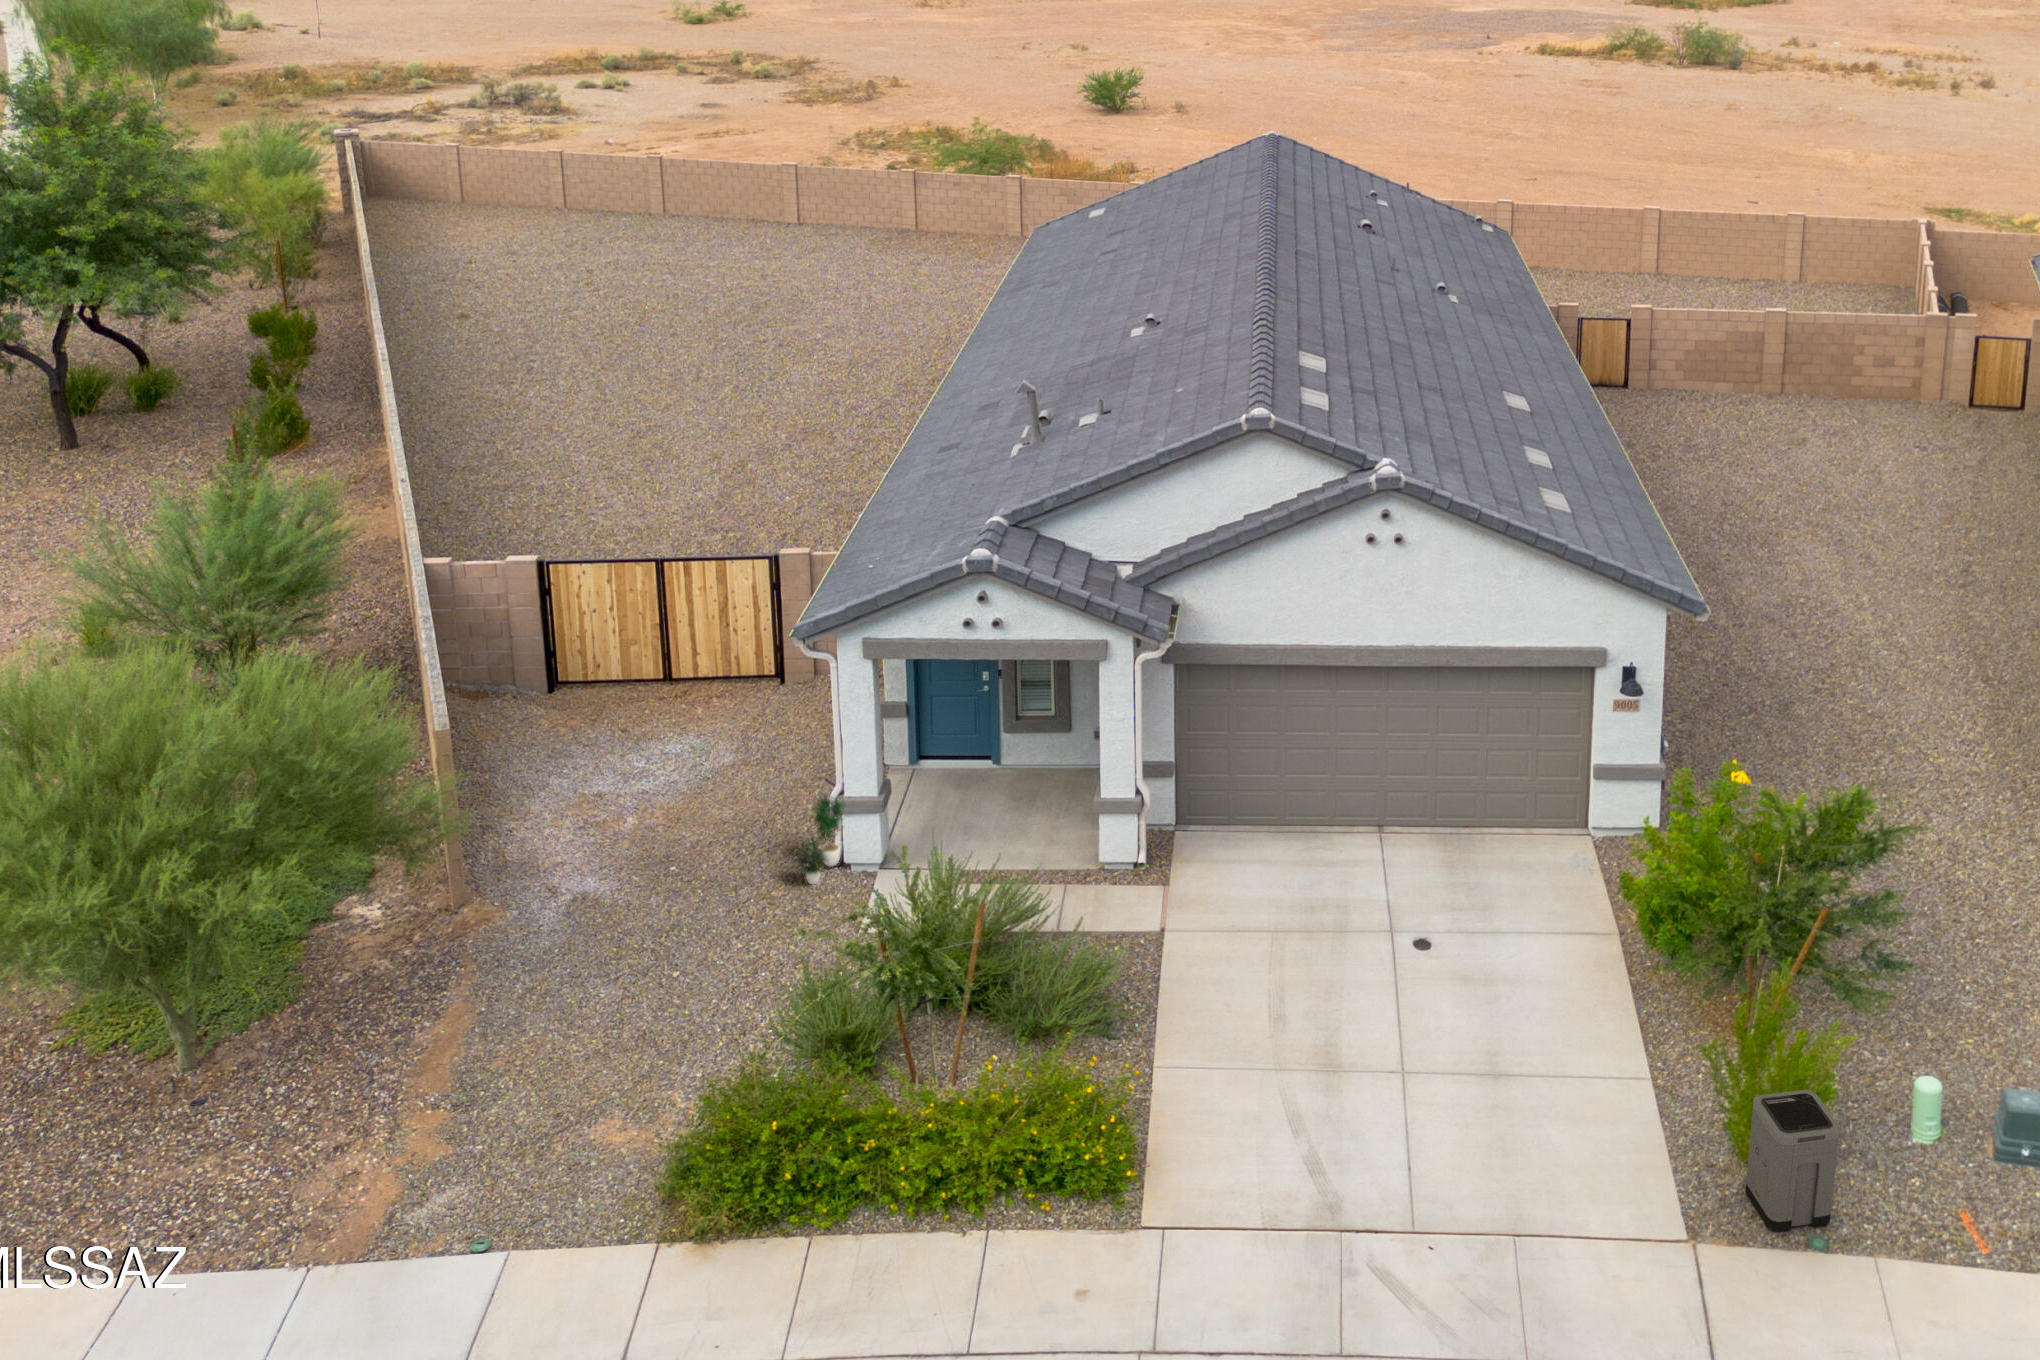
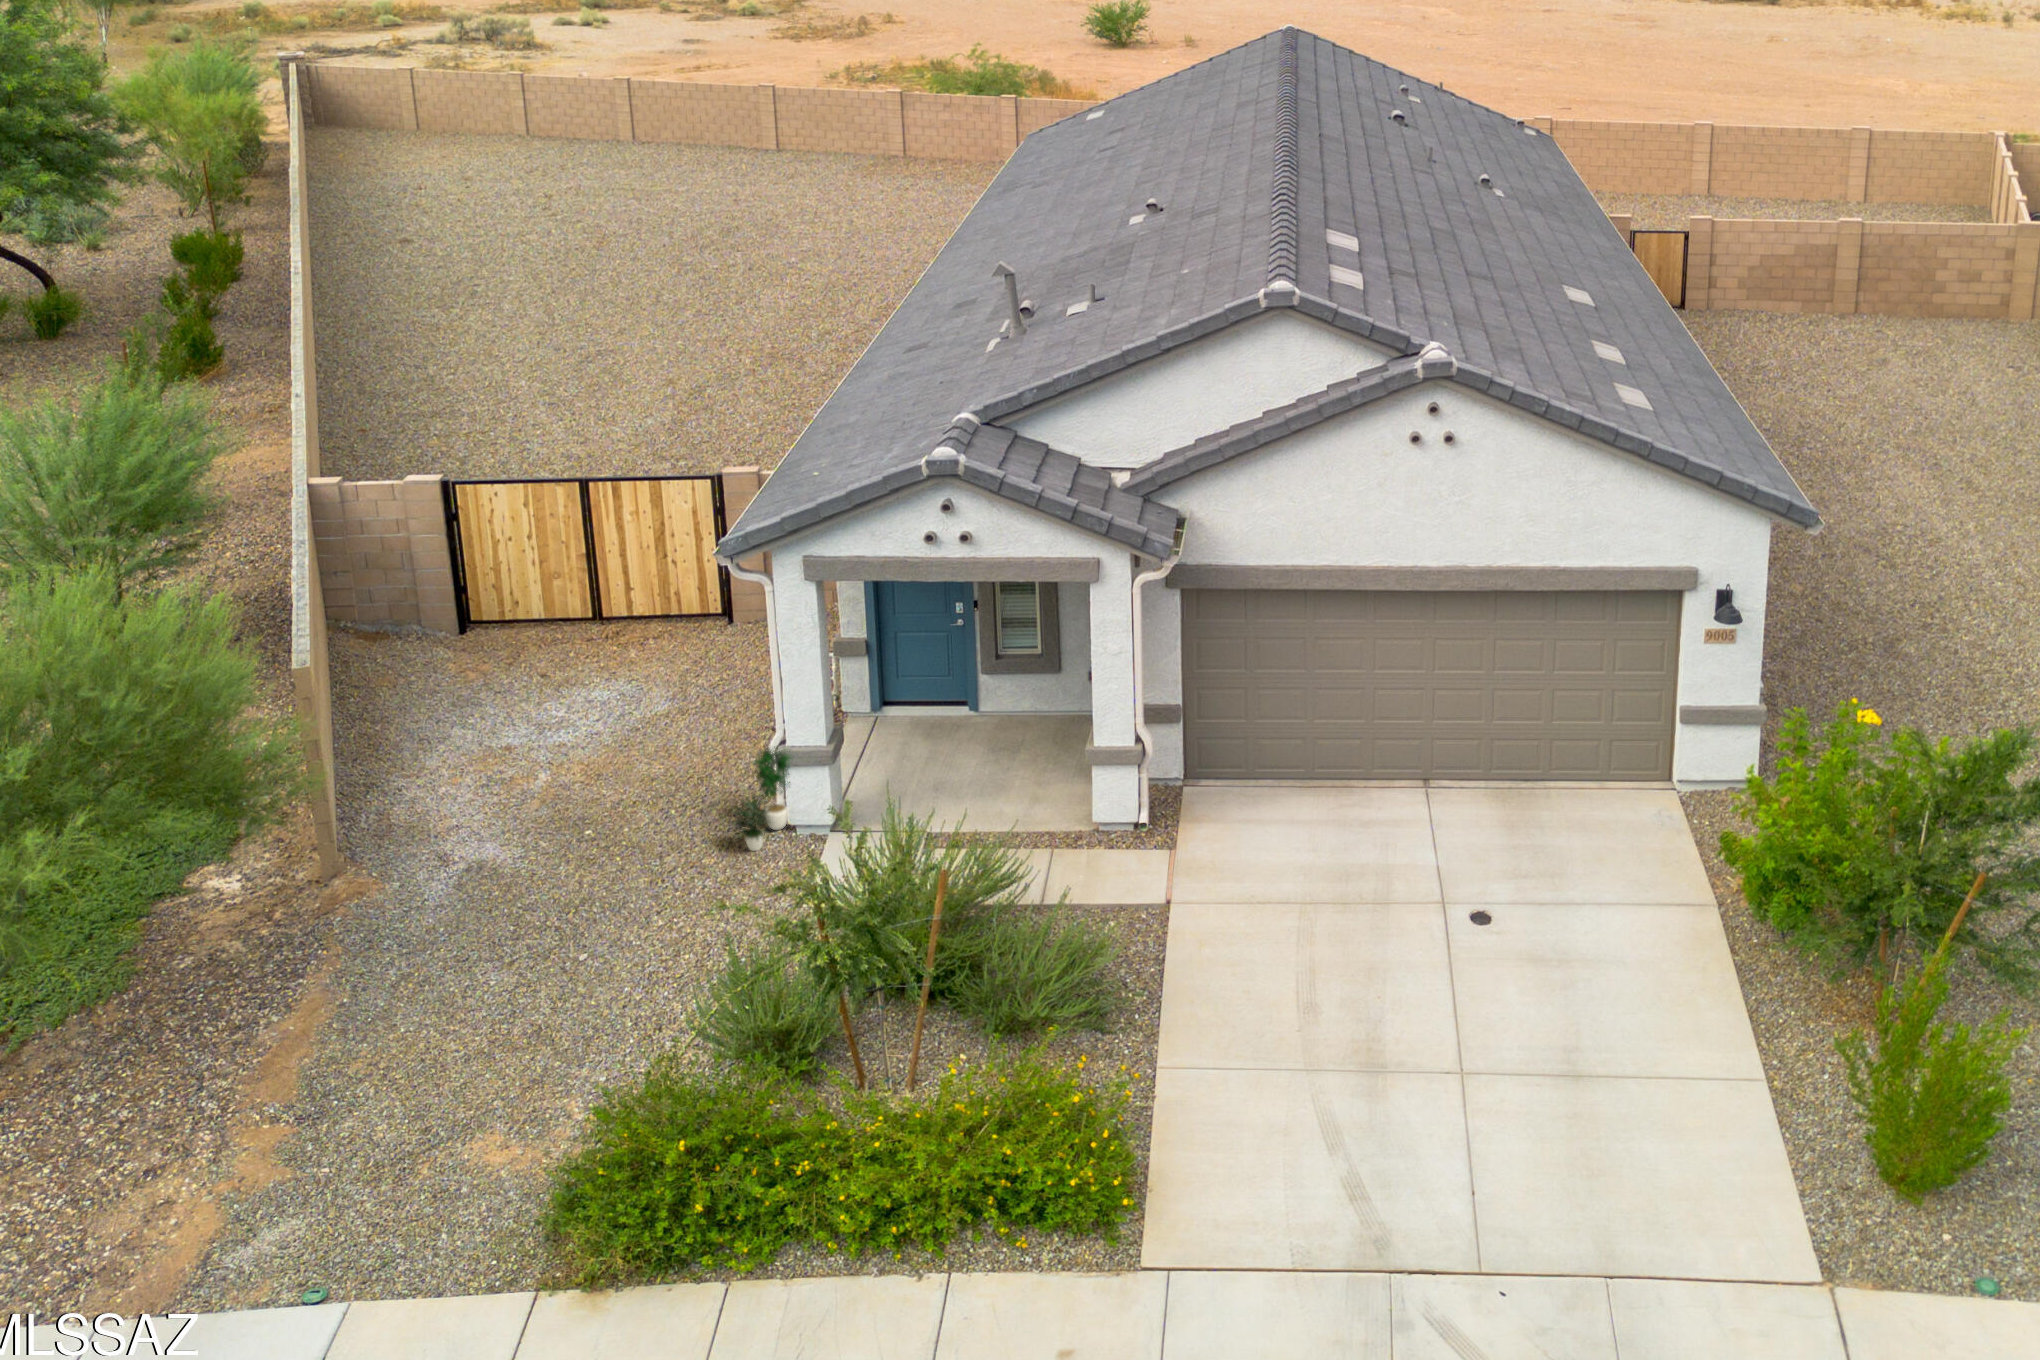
trash can: present [1745,1090,1840,1231] -> none [1890,1095,2015,1270]

